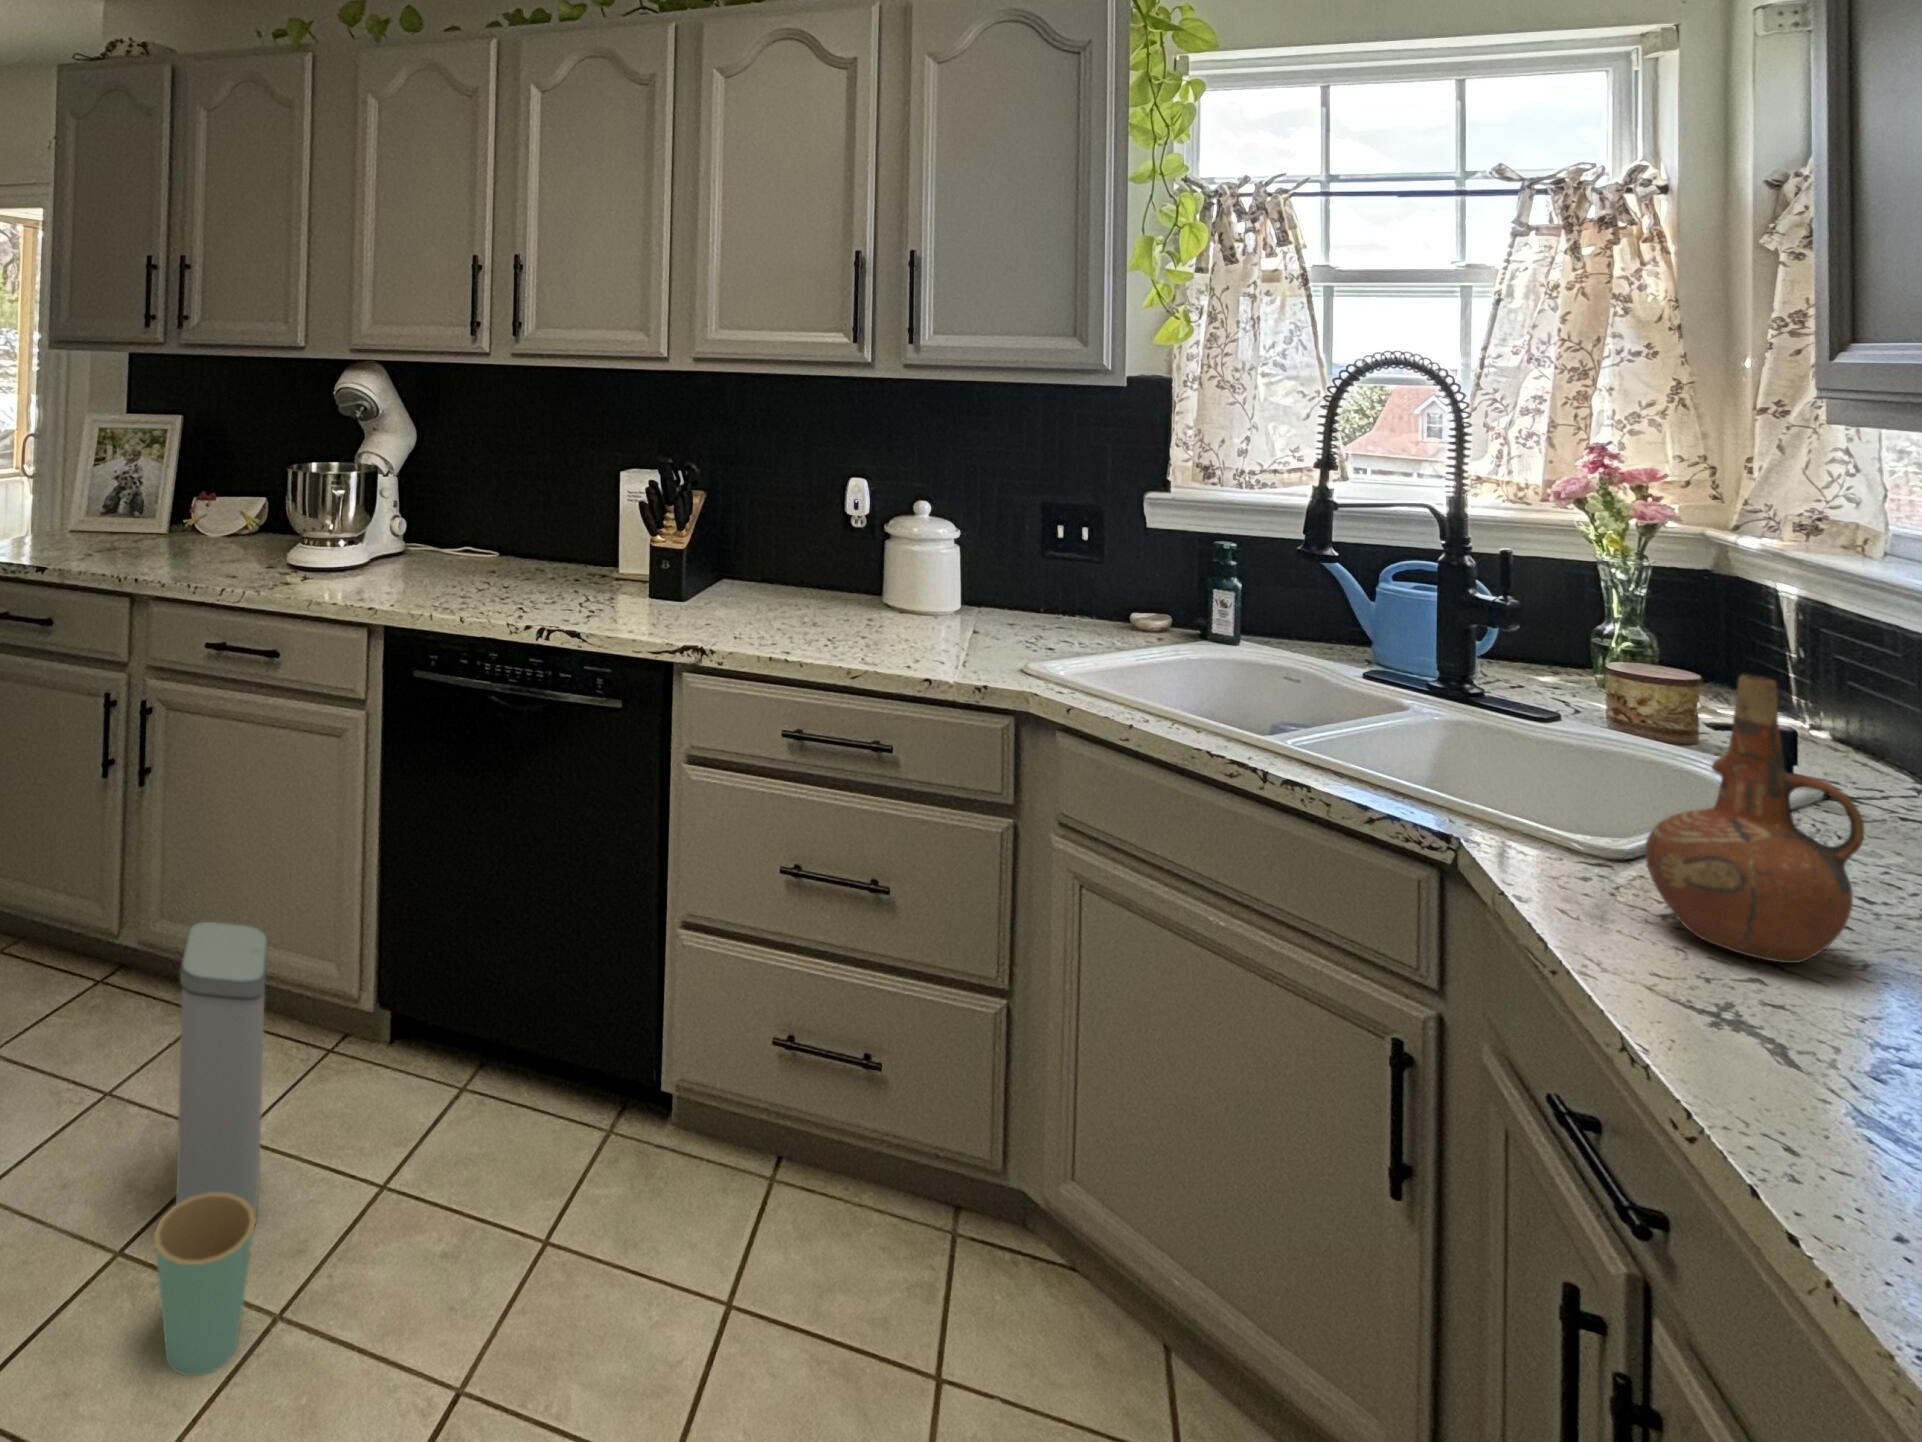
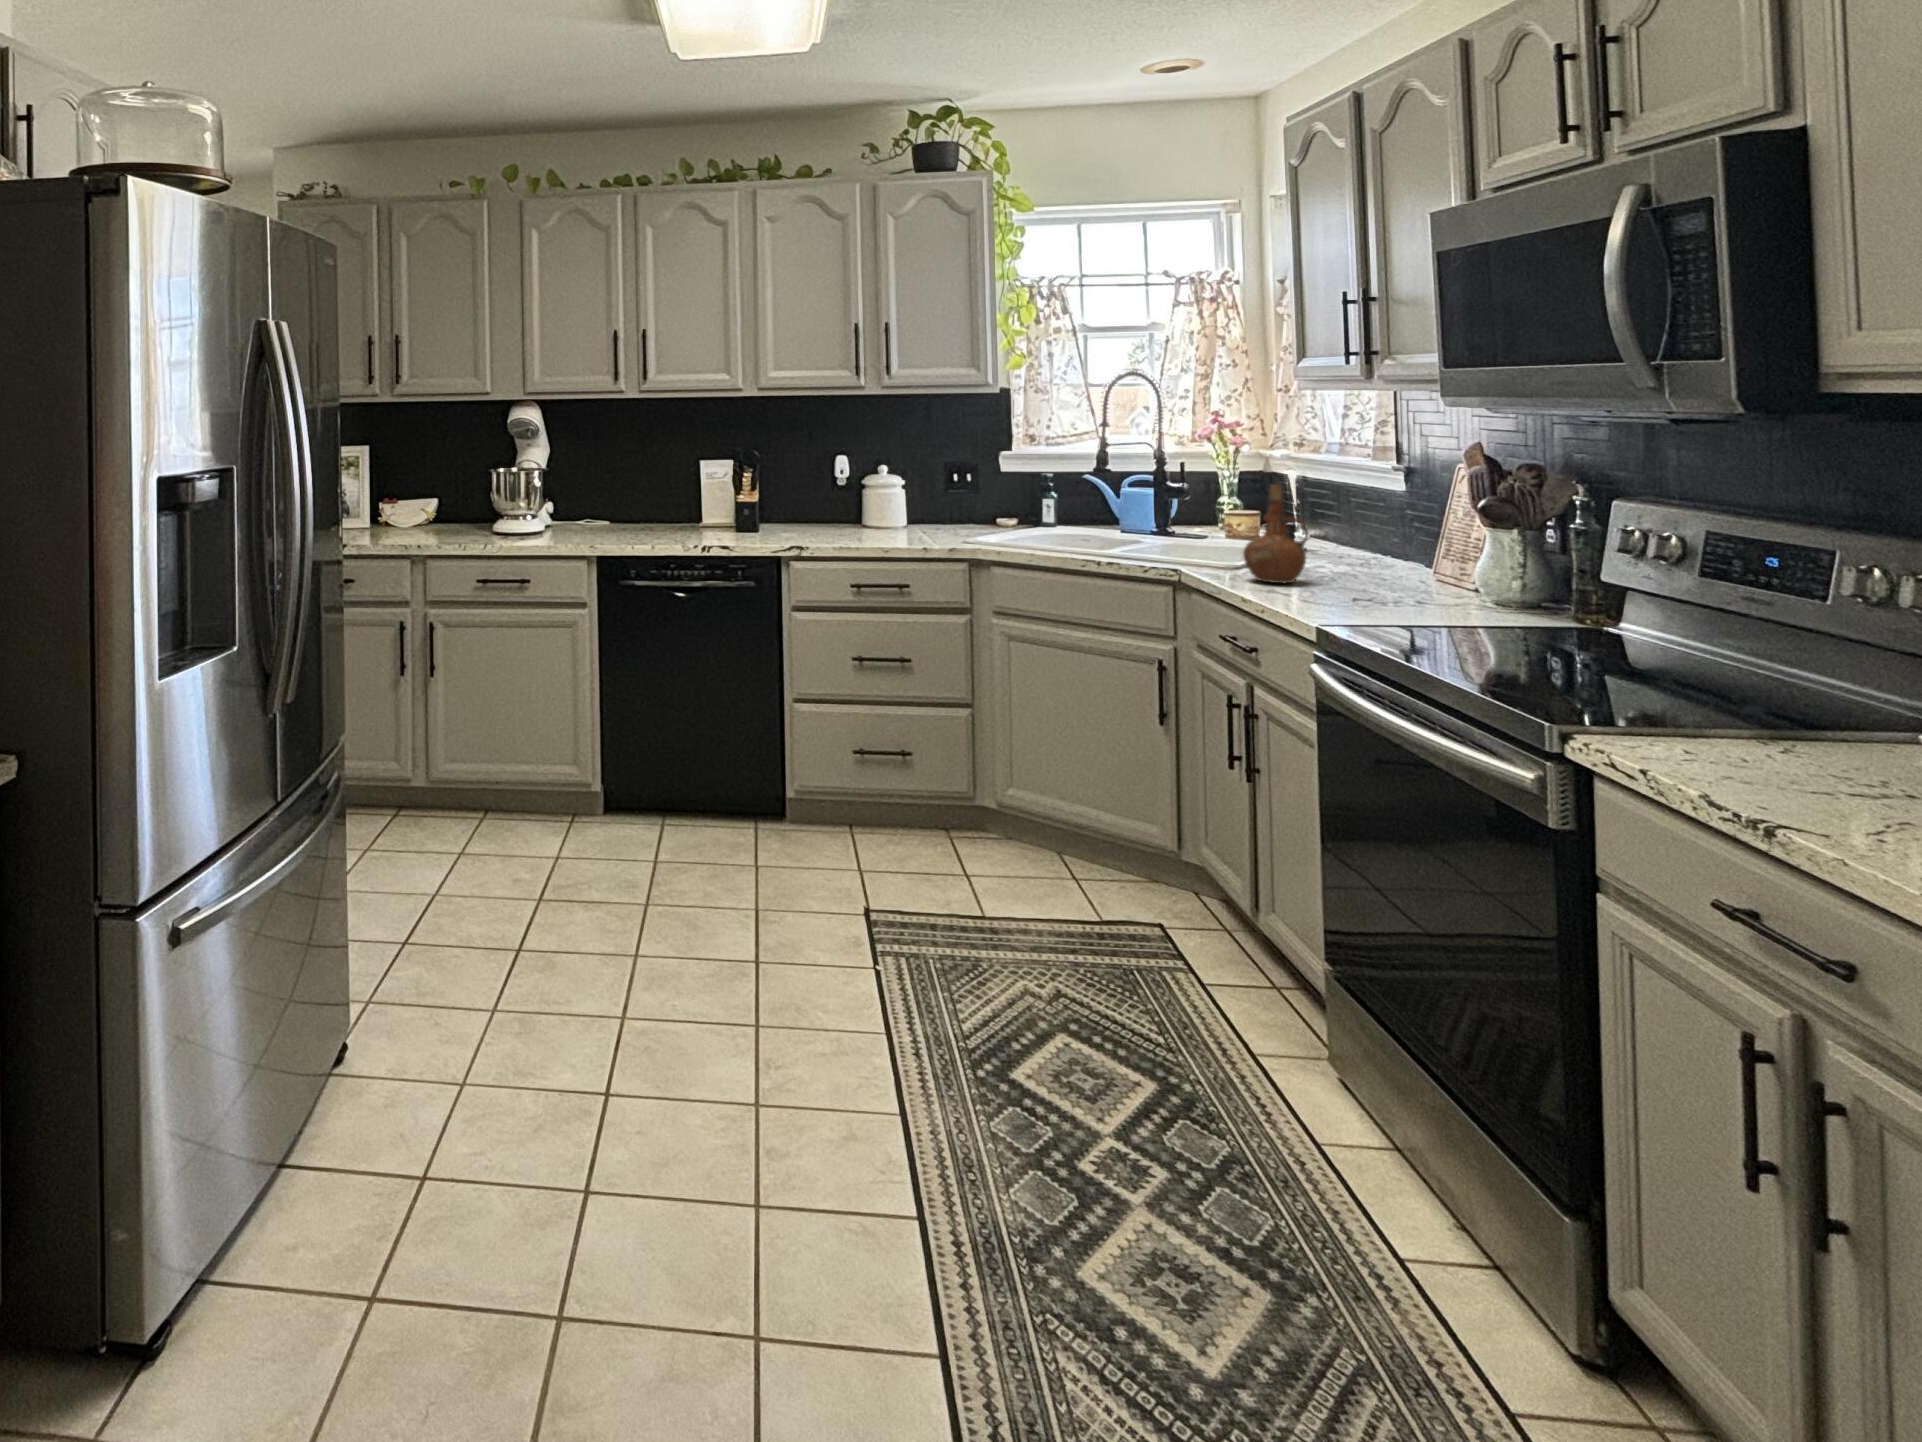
trash can: present [154,922,268,1376] -> none [548,719,647,916]

